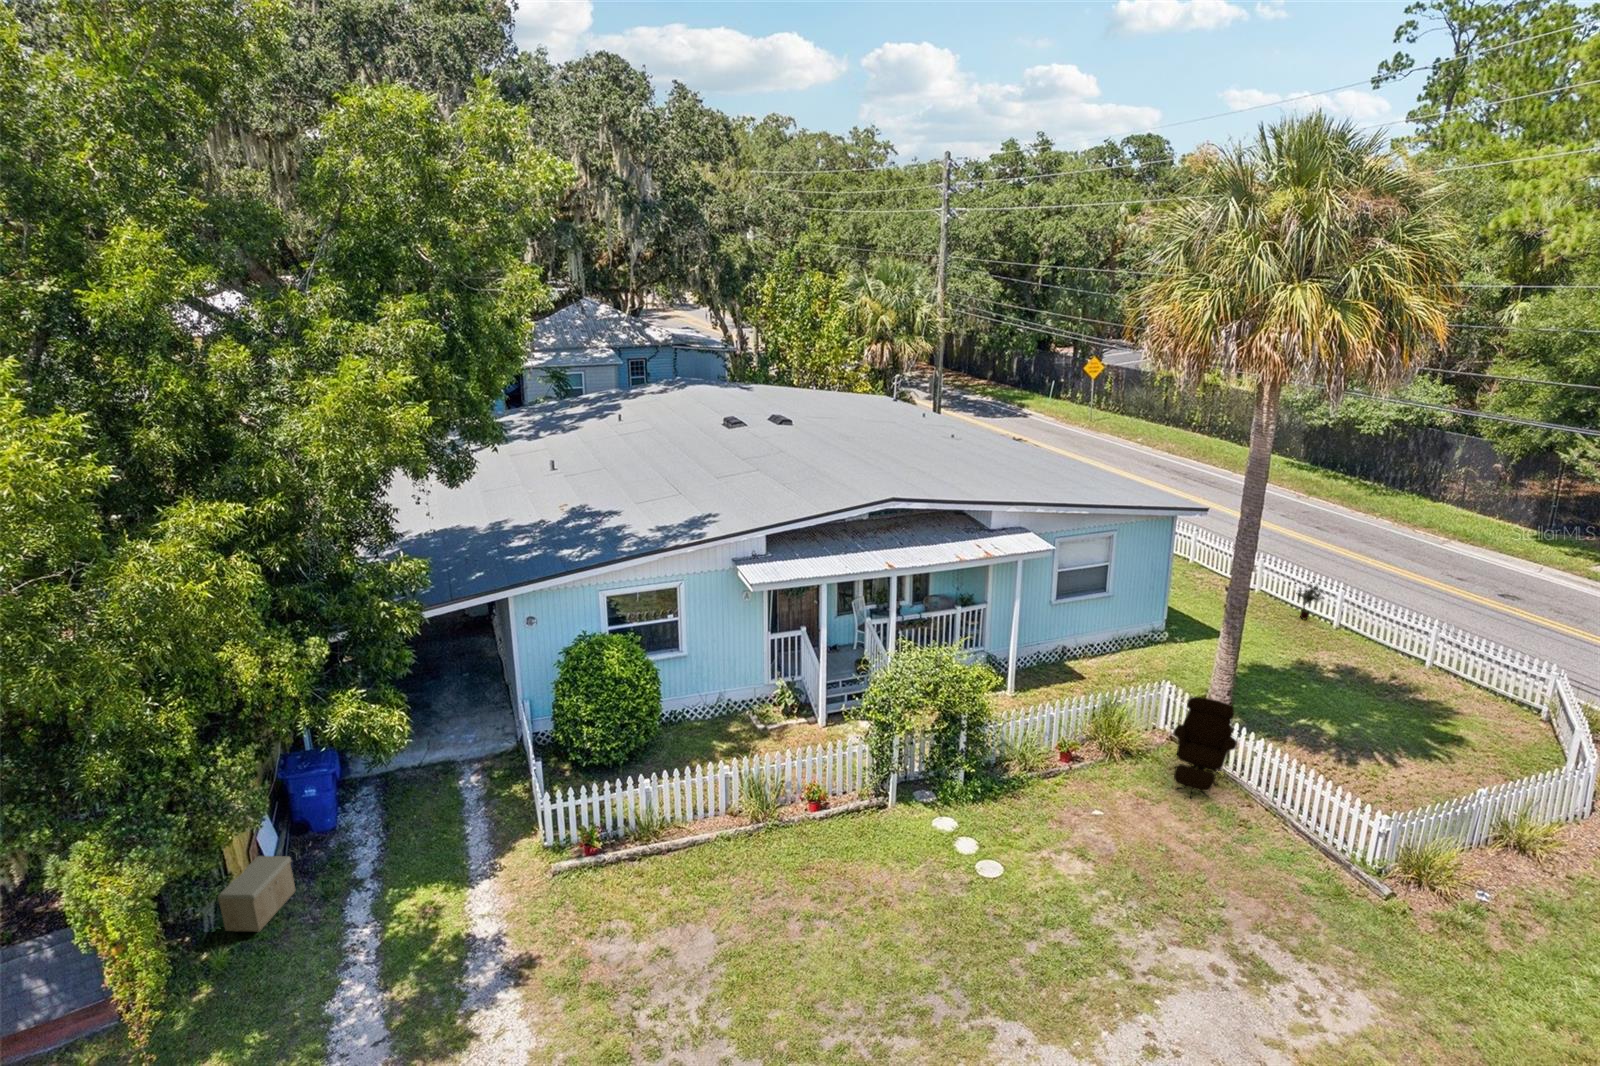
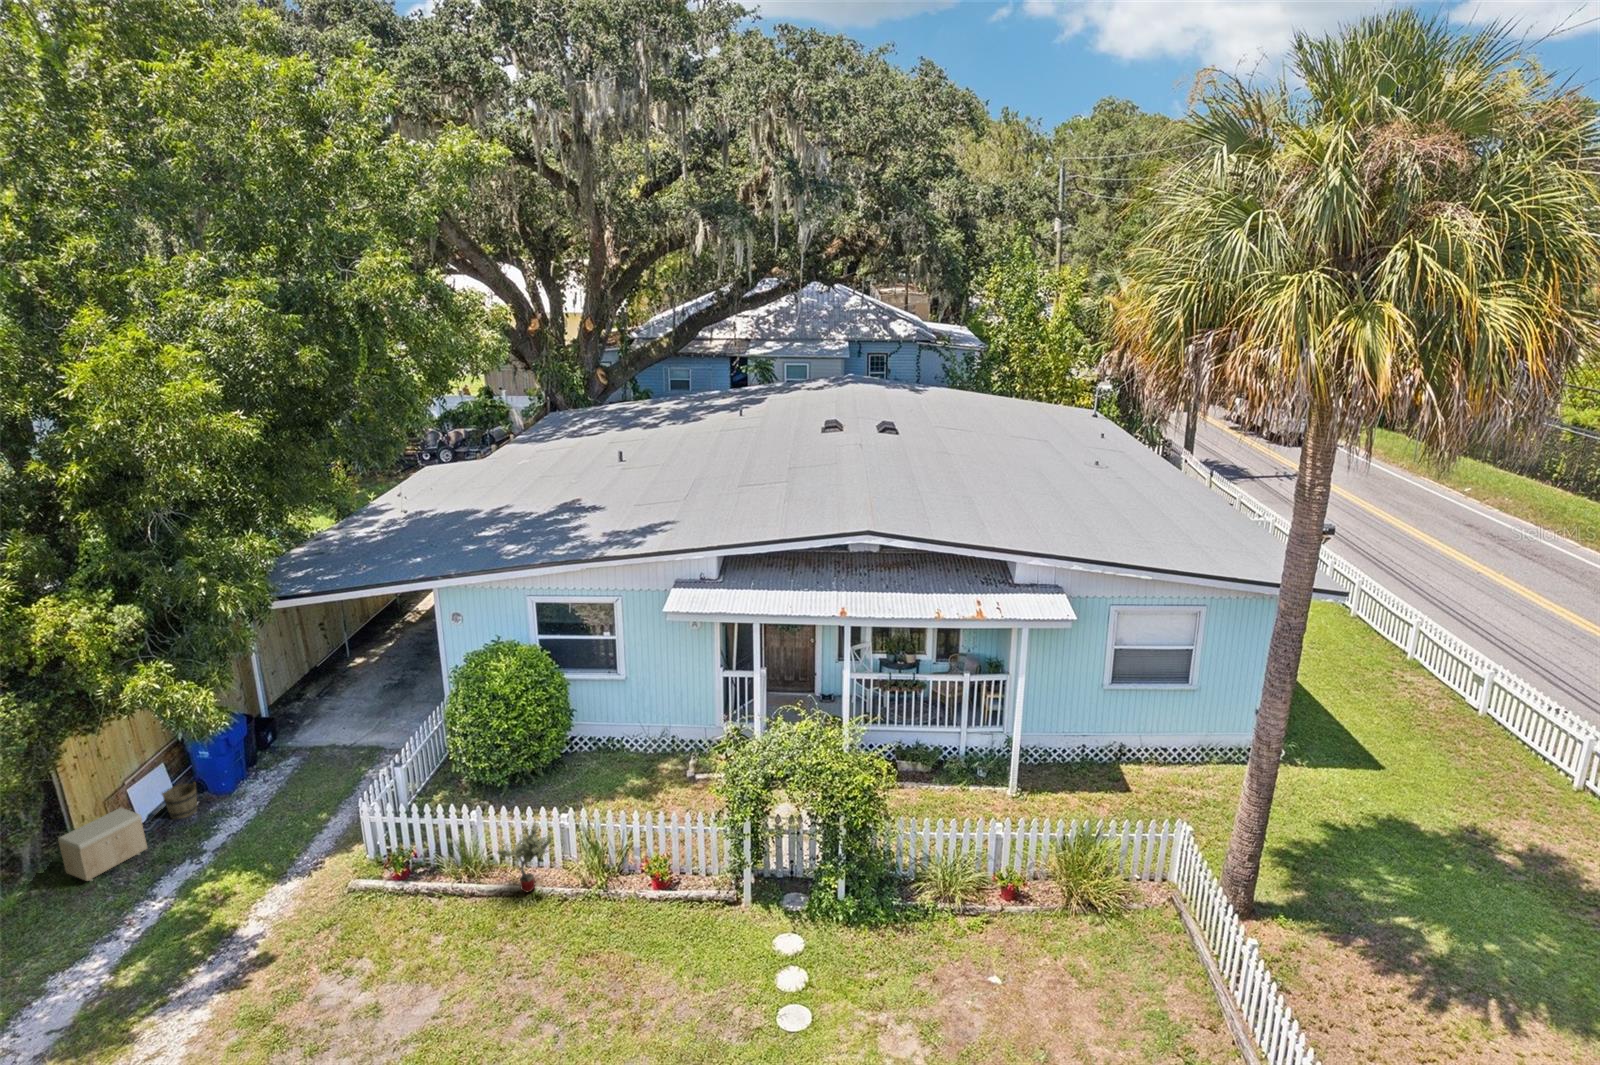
potted tree: present [1296,582,1322,619] -> present [497,821,552,892]
lounge chair: present [1173,697,1237,798] -> none [1120,852,1236,1002]
bucket: none [274,822,309,863] -> present [162,782,197,819]

